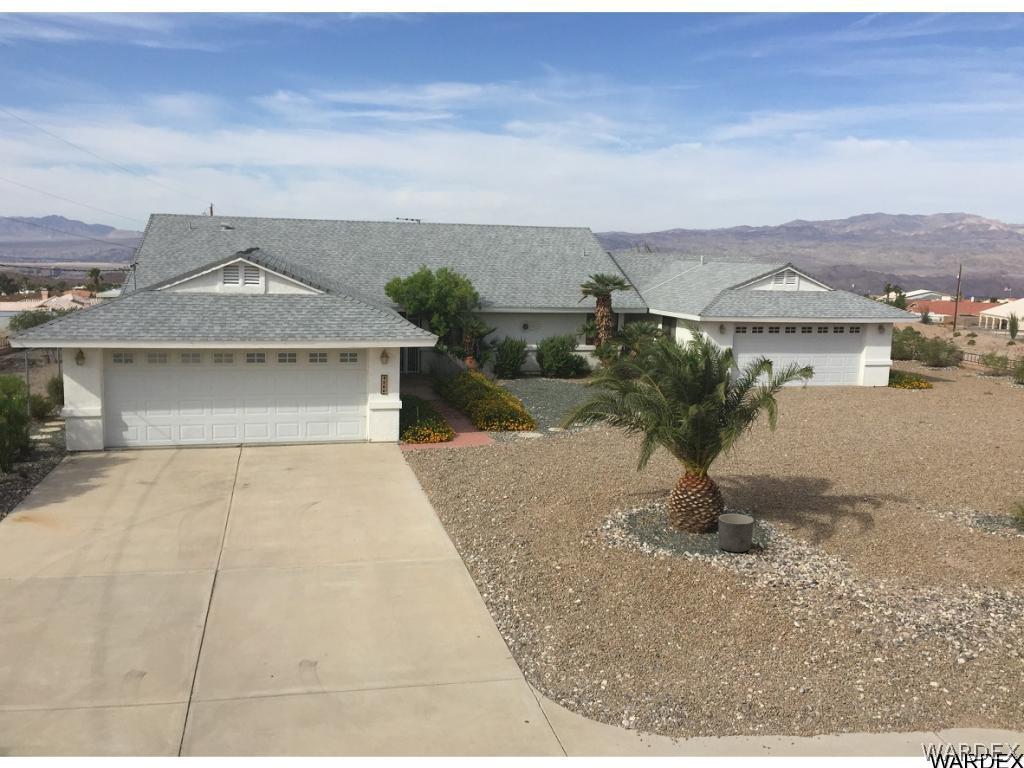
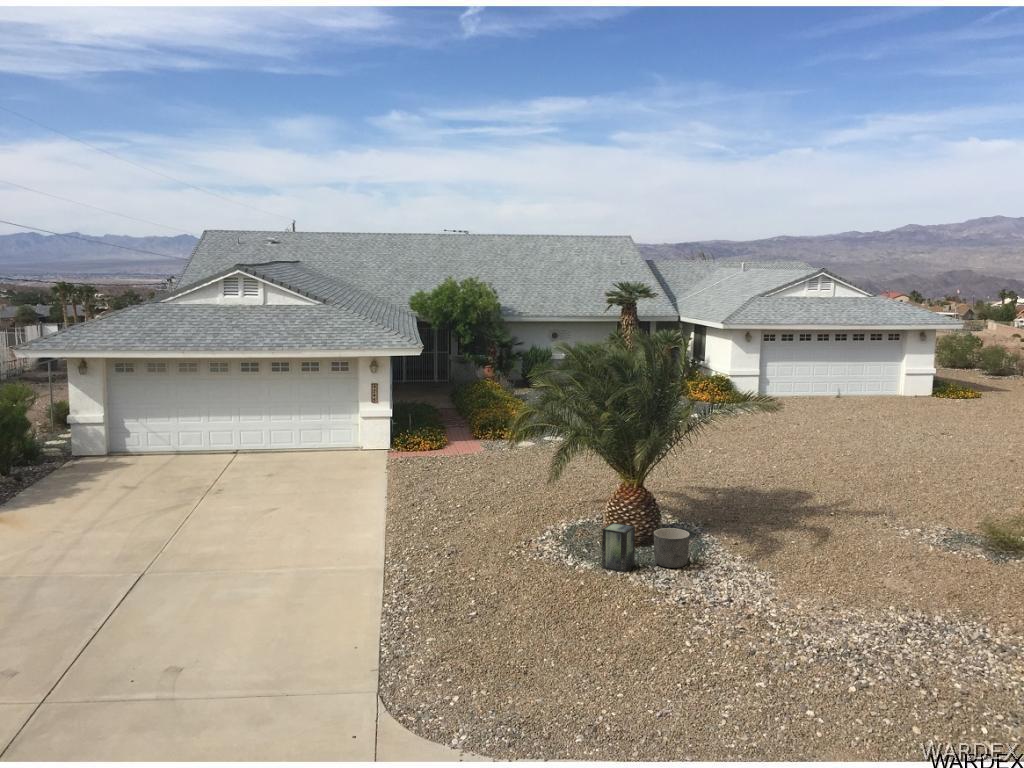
storage box: none [671,510,702,558] -> present [602,523,635,572]

